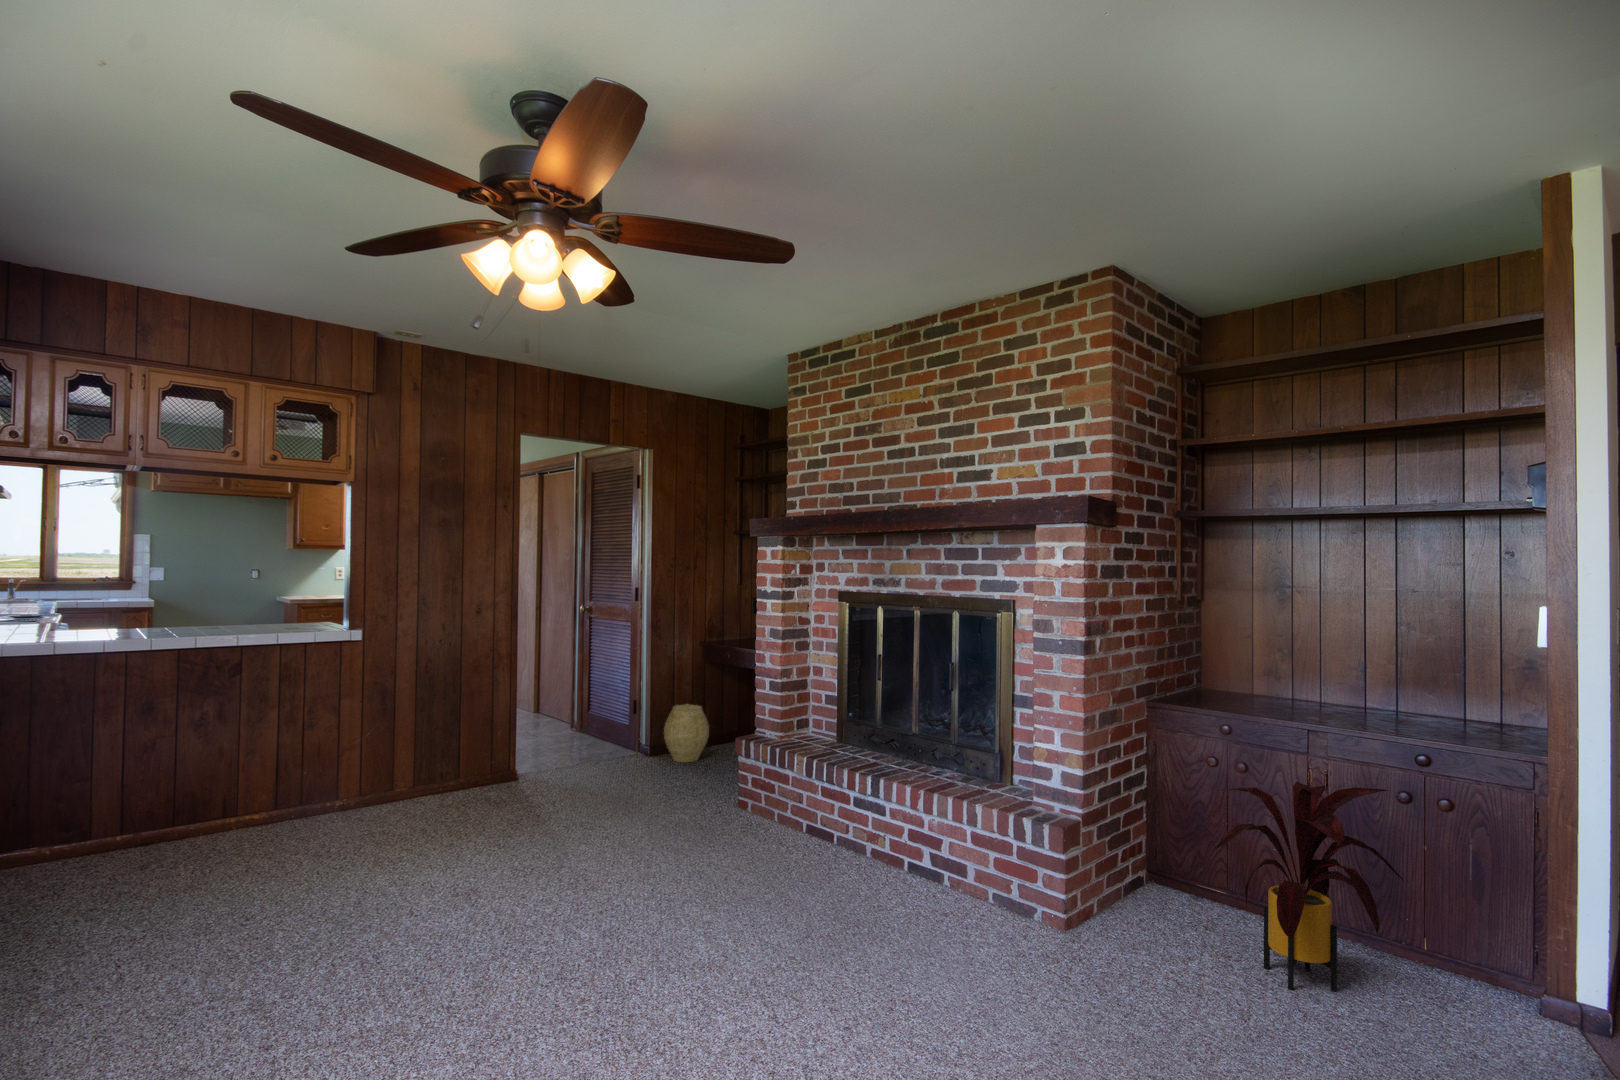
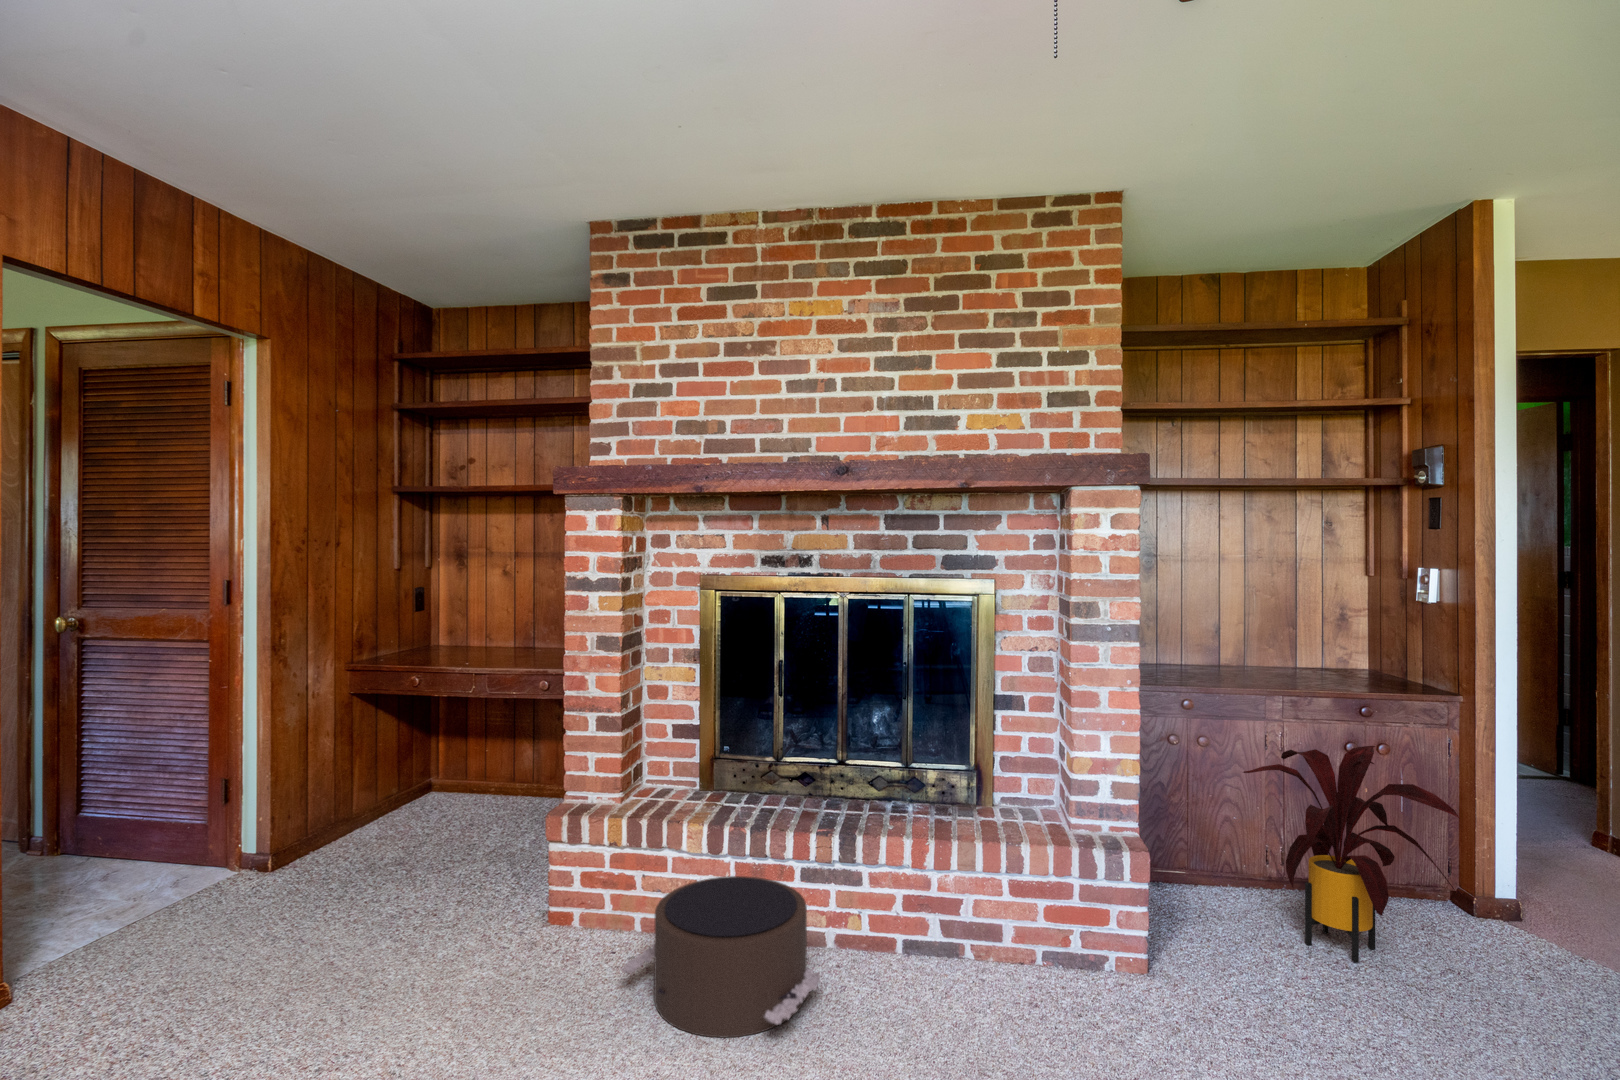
woven basket: present [664,704,709,762] -> none [314,762,396,859]
pouf: none [721,789,829,876] -> present [621,876,824,1038]

